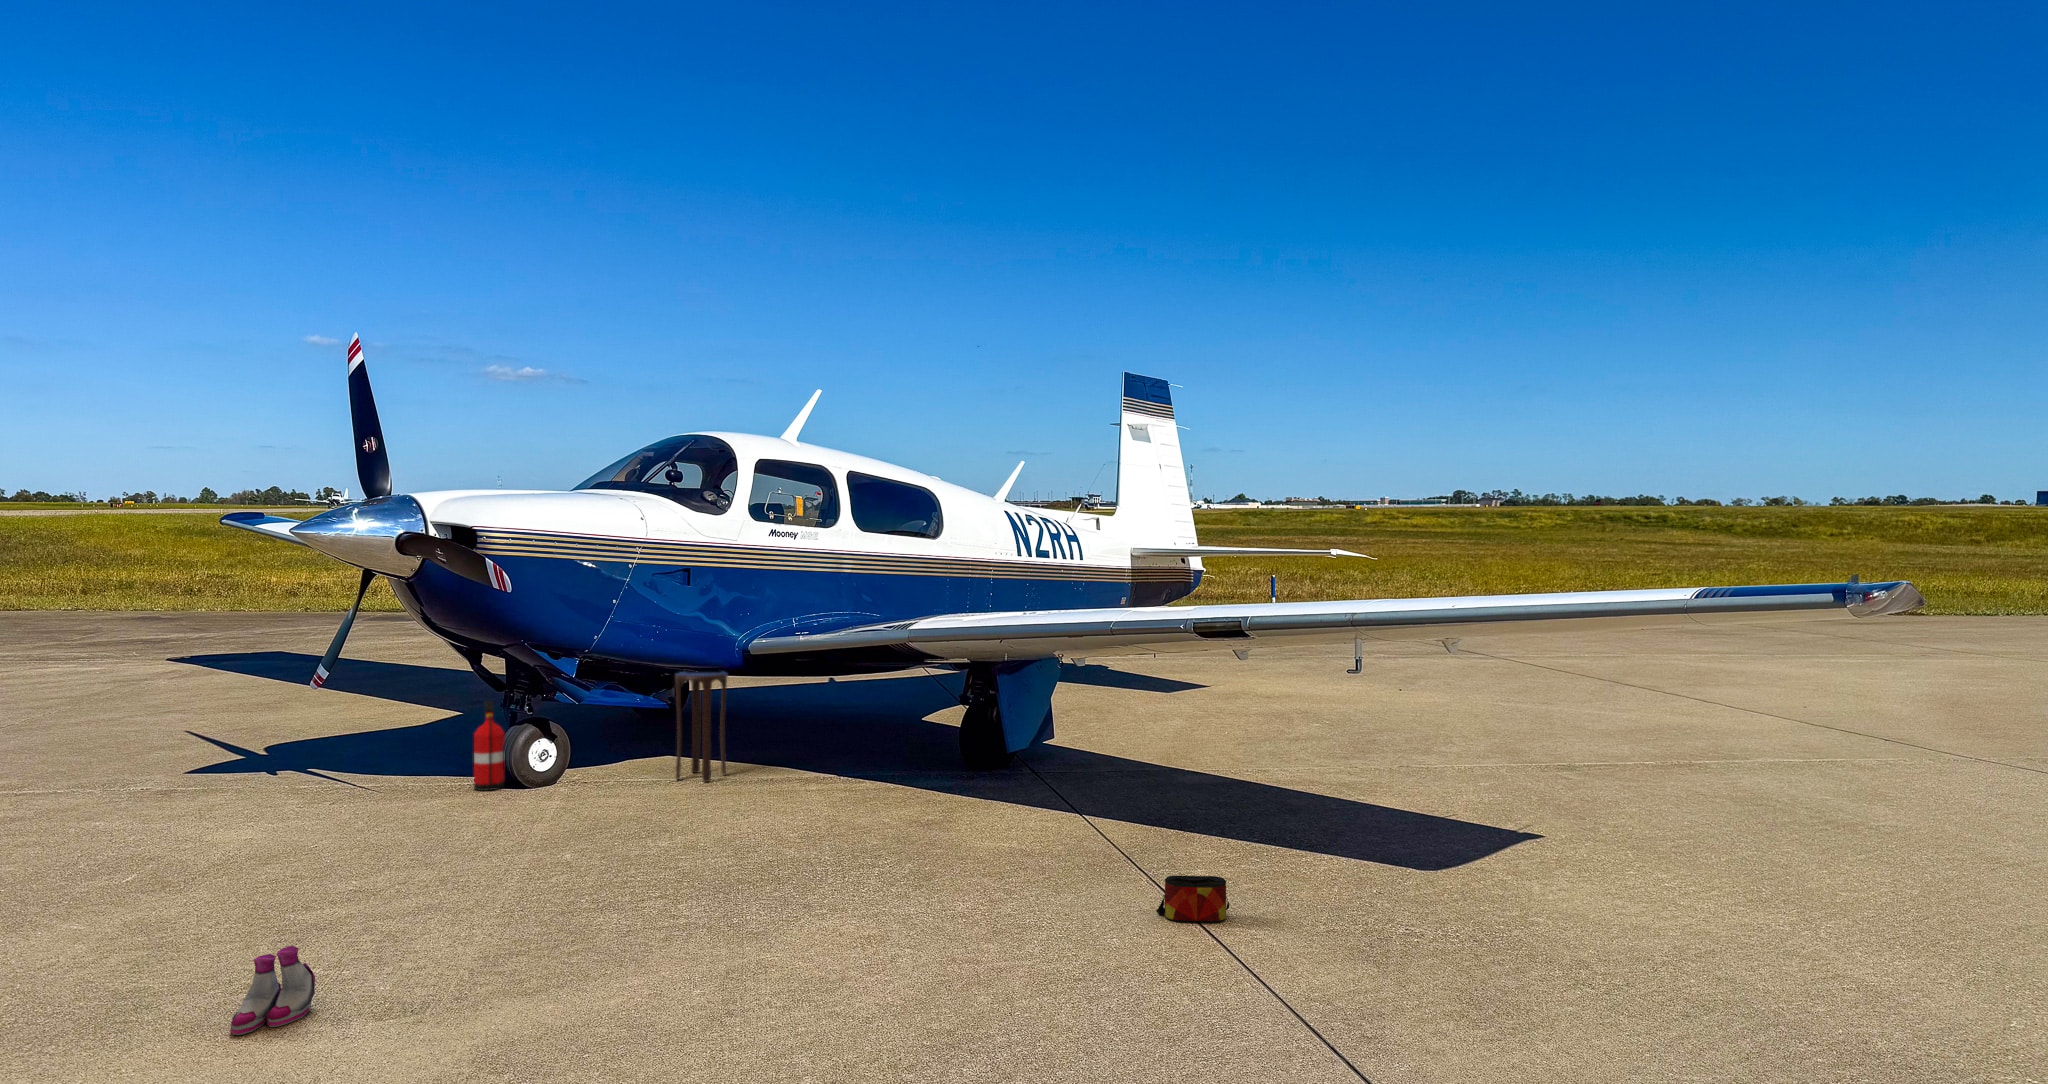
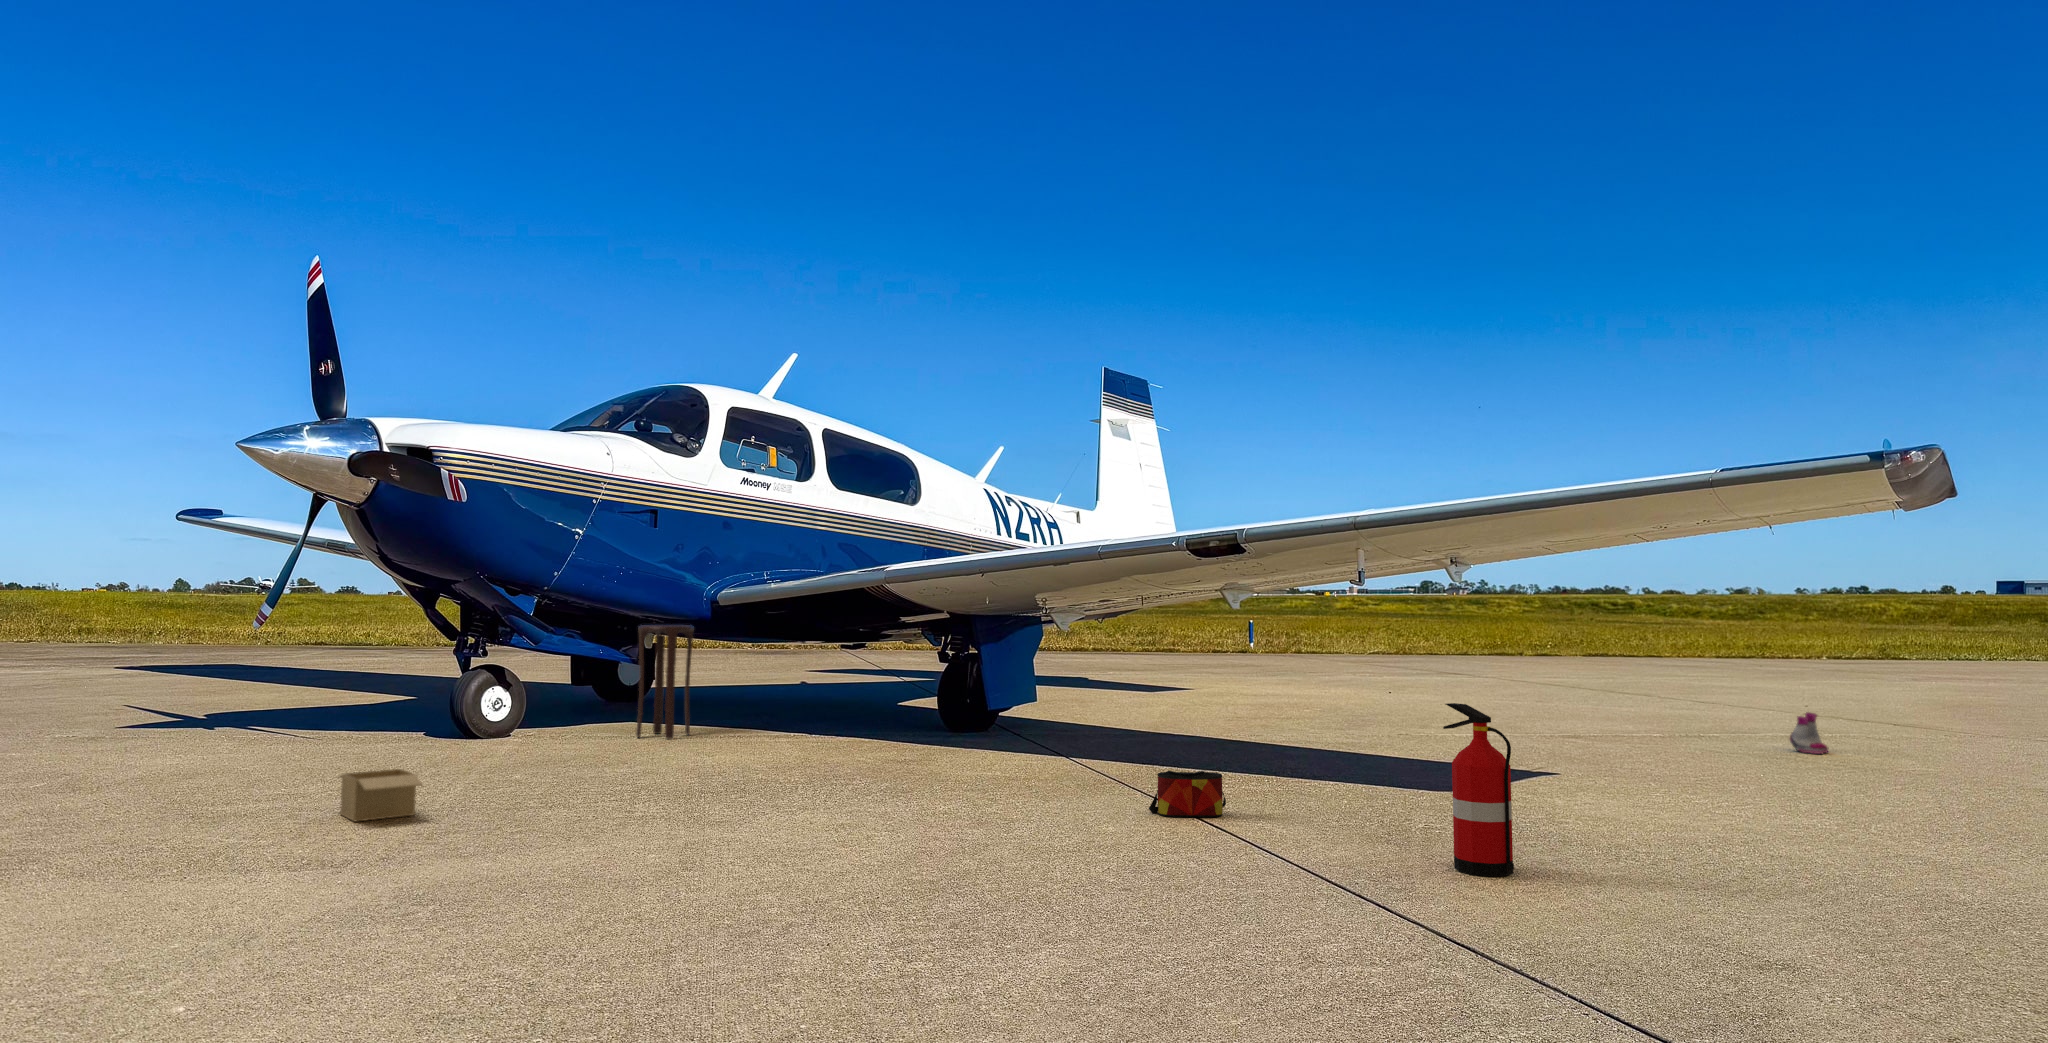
fire extinguisher: present [474,701,505,791] -> present [1443,703,1514,876]
cardboard box: none [398,868,478,928] -> present [338,769,422,821]
boots: present [231,946,315,1035] -> present [1790,712,1829,754]

